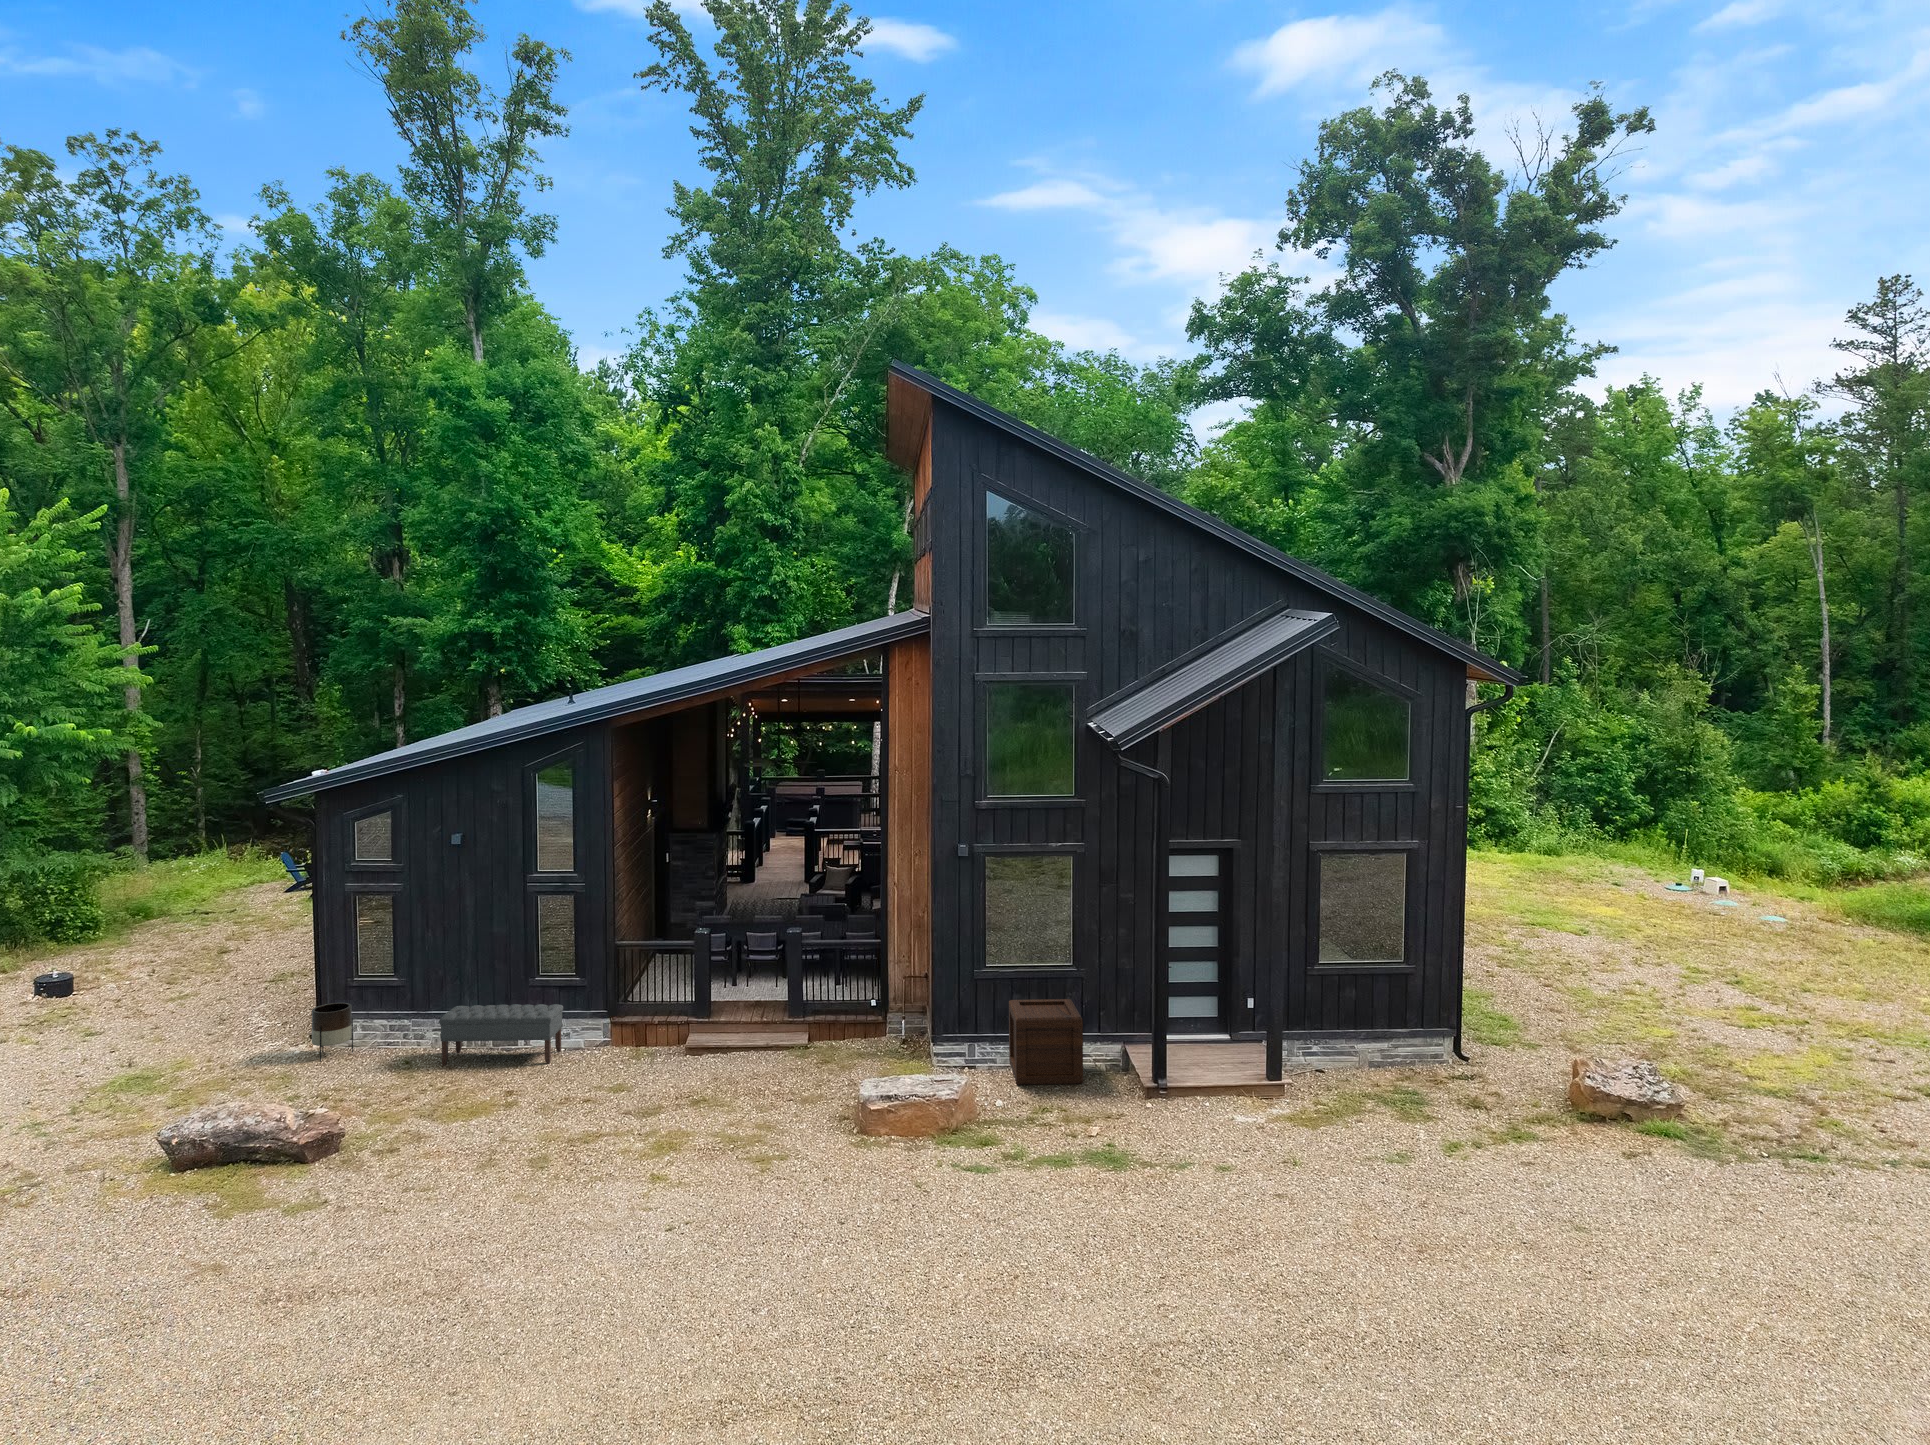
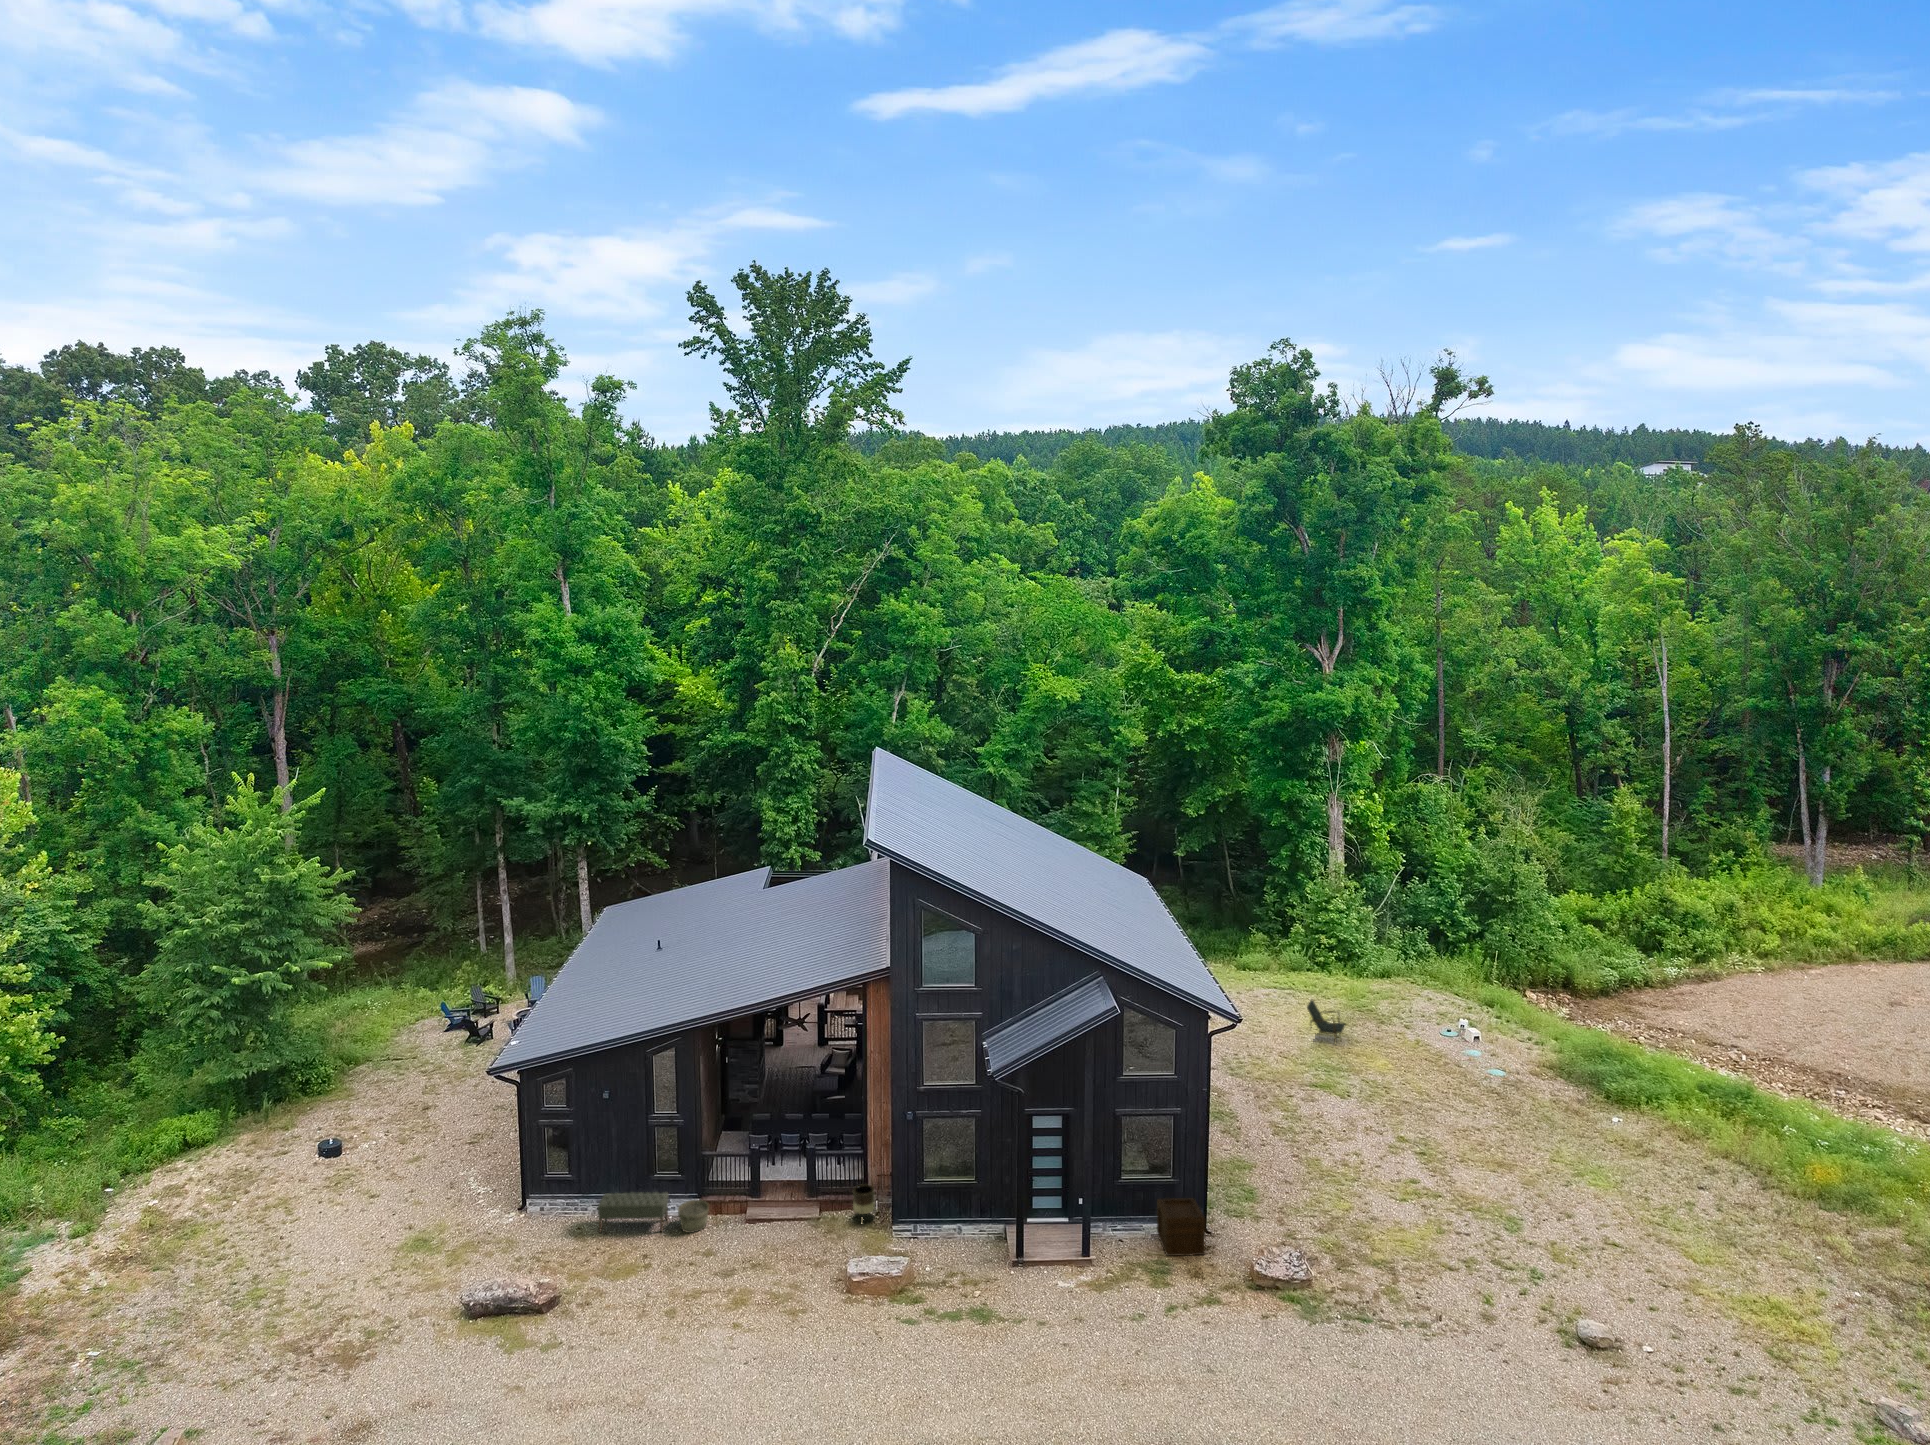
lounge chair: none [1471,844,1524,898] -> present [1307,1000,1345,1041]
wooden crate: present [1009,999,1083,1085] -> present [1157,1198,1205,1256]
planter: present [312,1003,353,1062] -> present [853,1184,875,1214]
wooden bucket: none [576,1013,629,1064] -> present [678,1200,709,1233]

